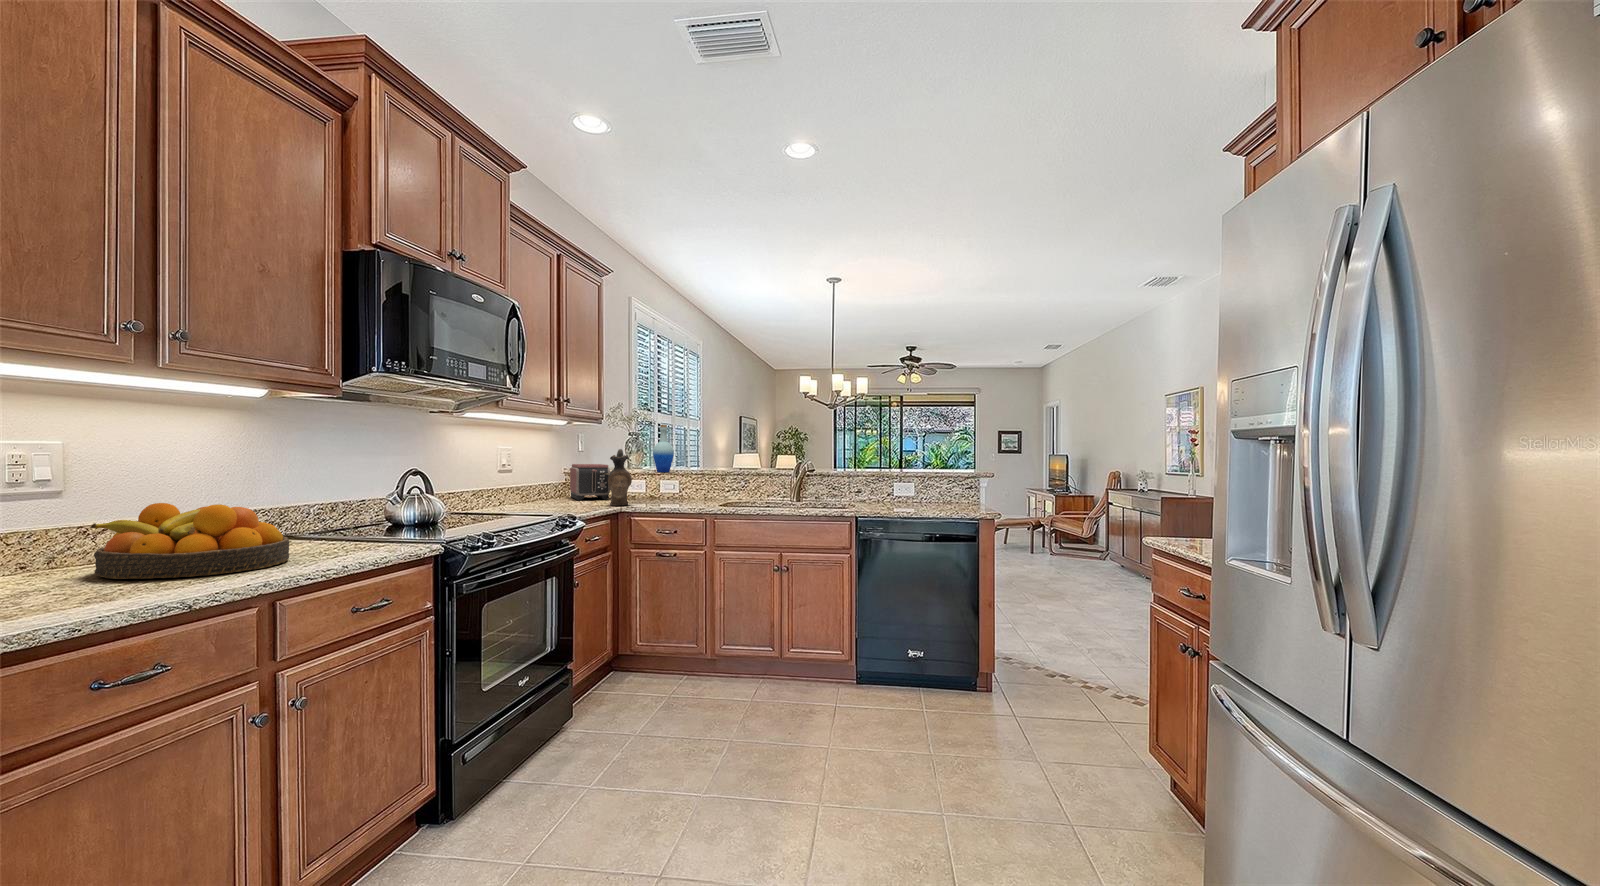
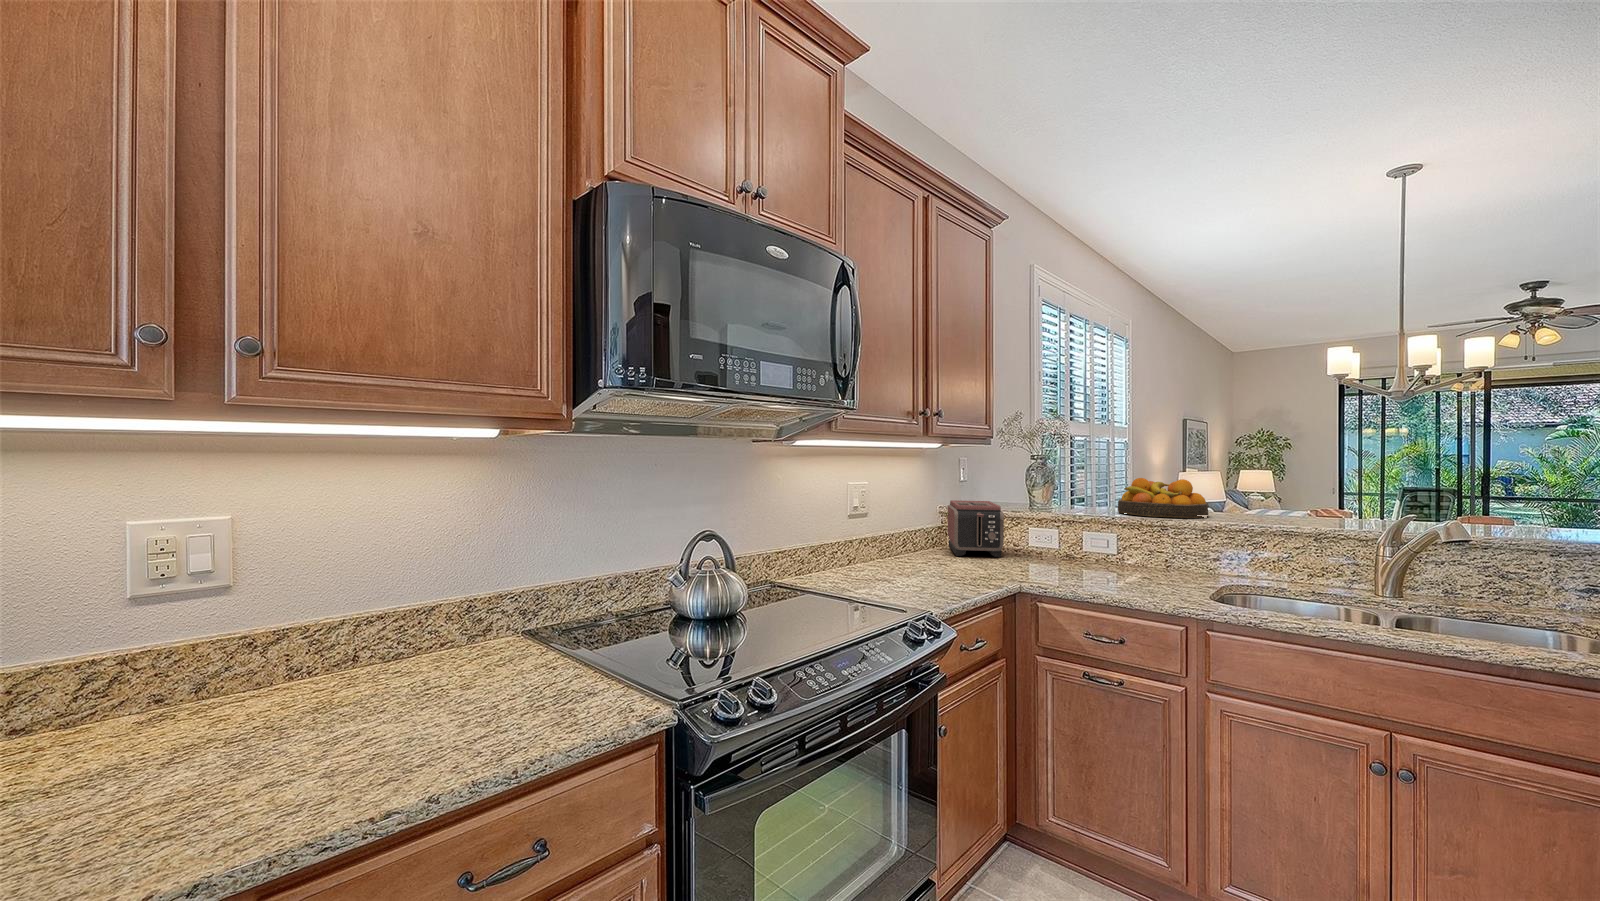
bottle: present [653,425,674,472] -> none [1069,445,1103,518]
ceramic pitcher: present [608,449,632,505] -> none [1000,488,1038,579]
fruit bowl: present [90,503,289,579] -> present [1118,478,1208,518]

